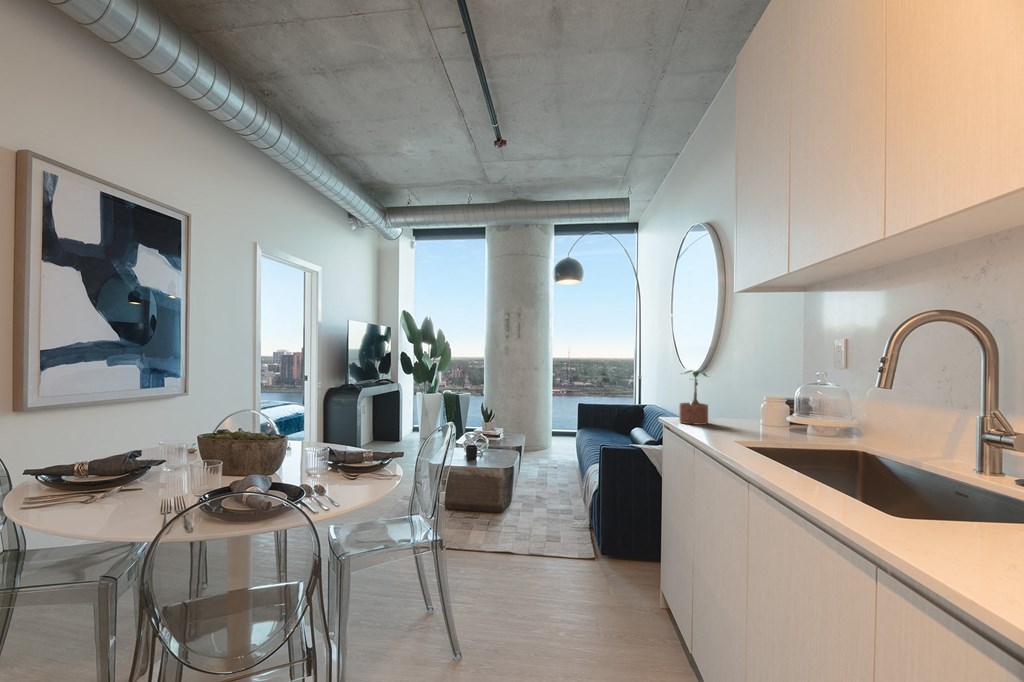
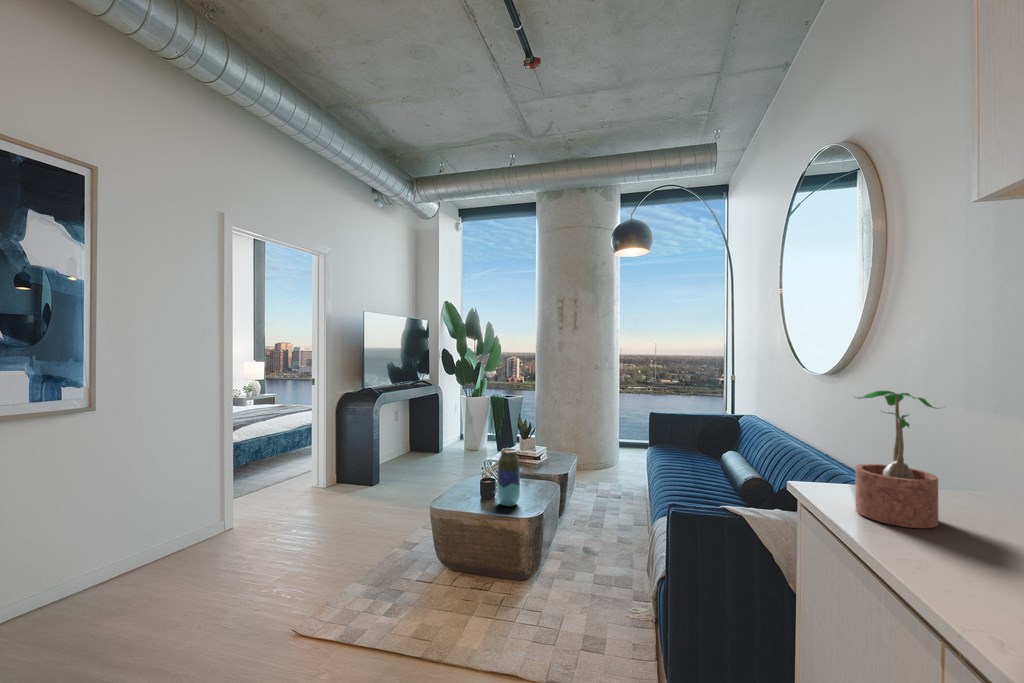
vase: none [477,424,494,464] -> present [497,448,520,506]

